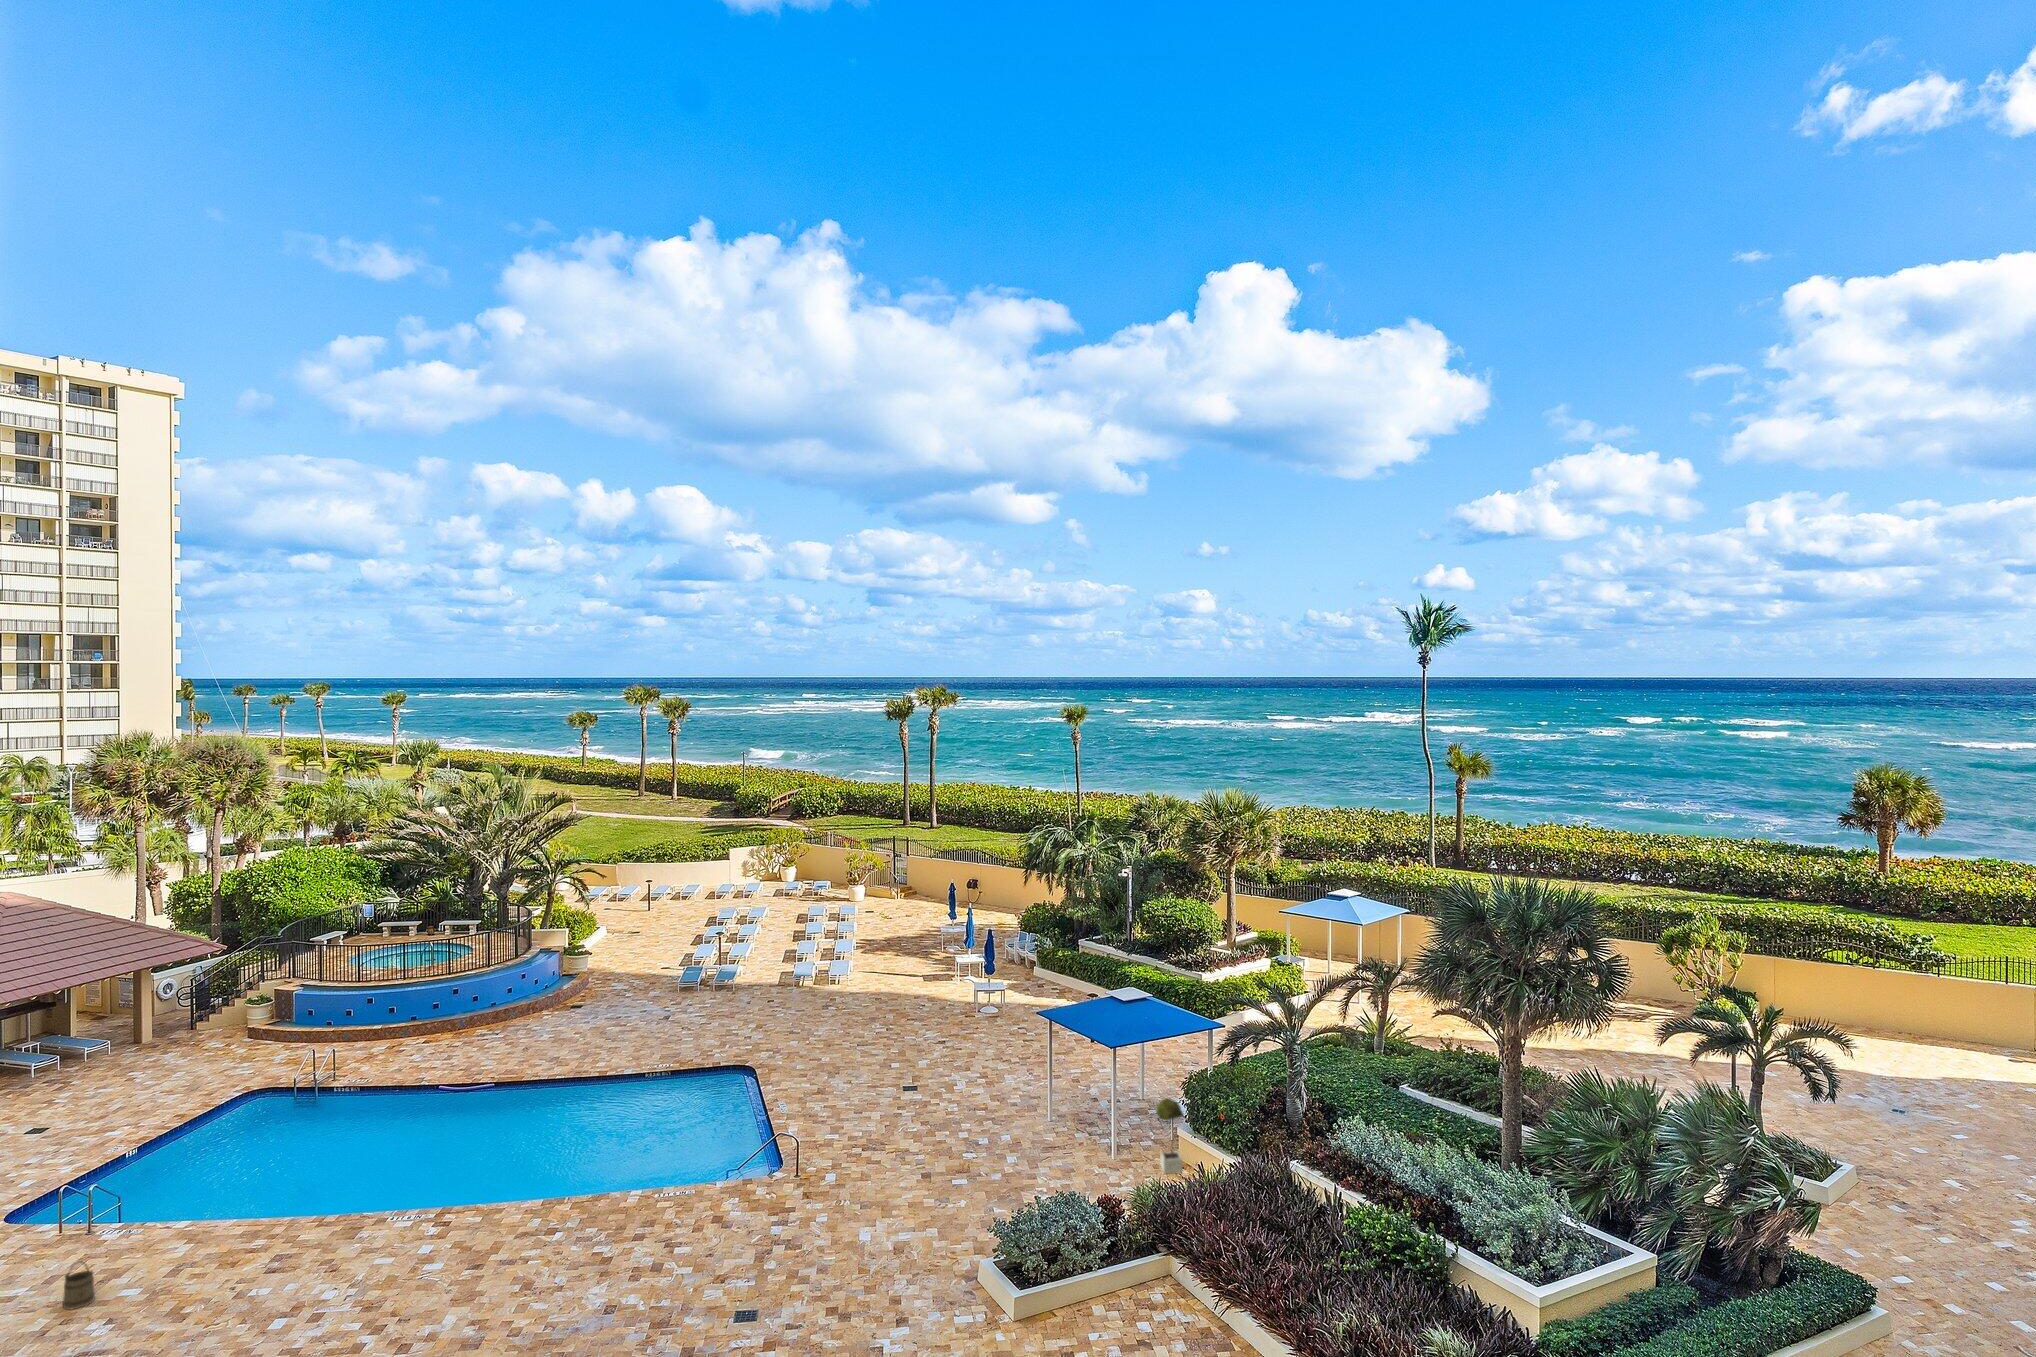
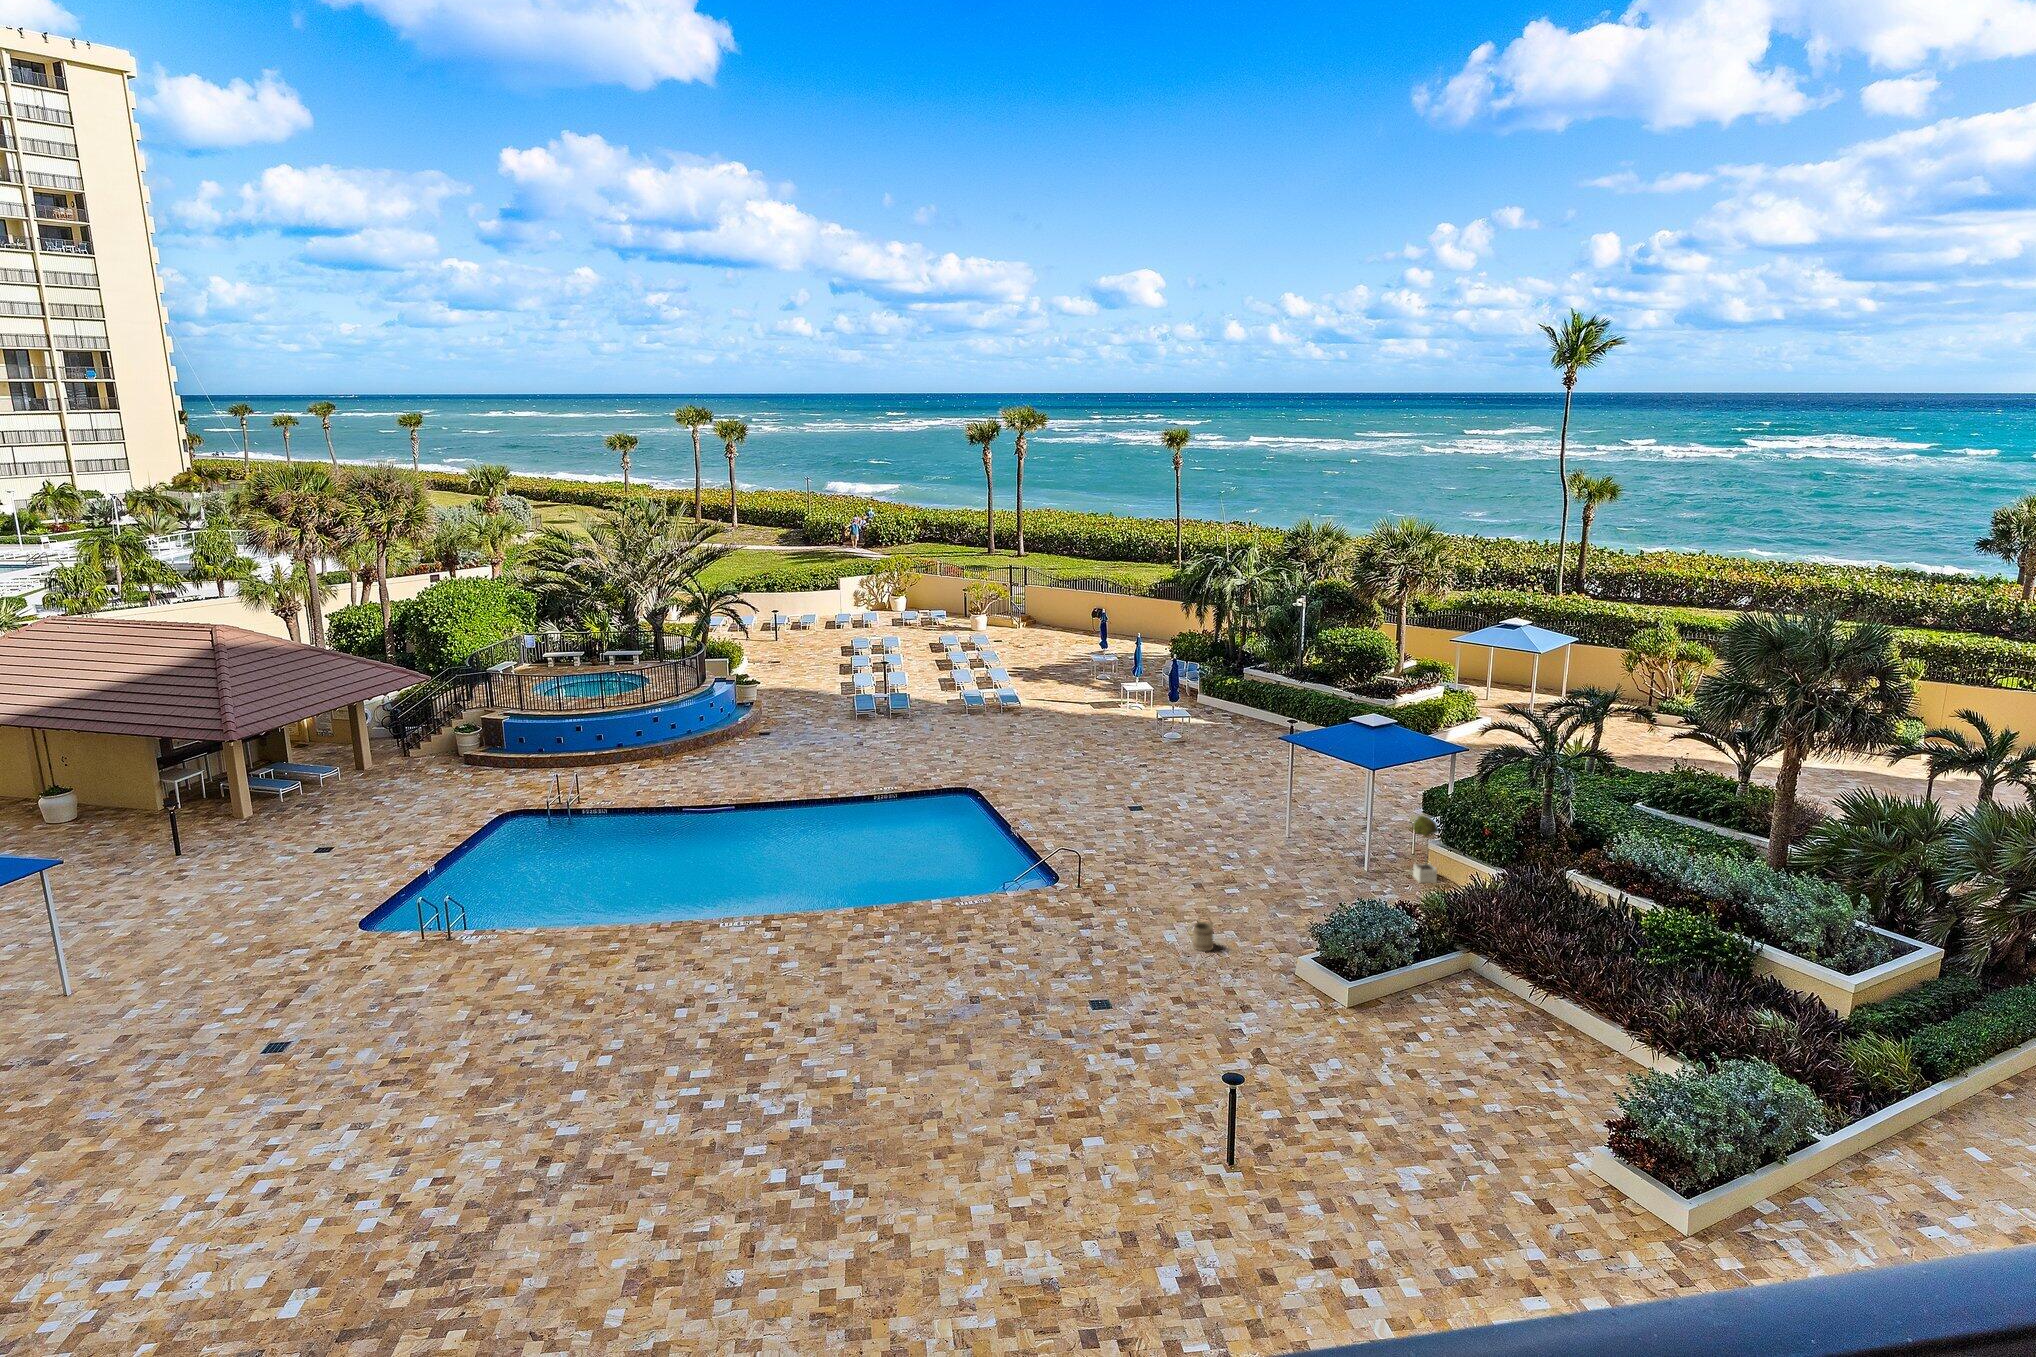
bucket: present [63,1263,95,1309] -> present [1193,918,1214,951]

